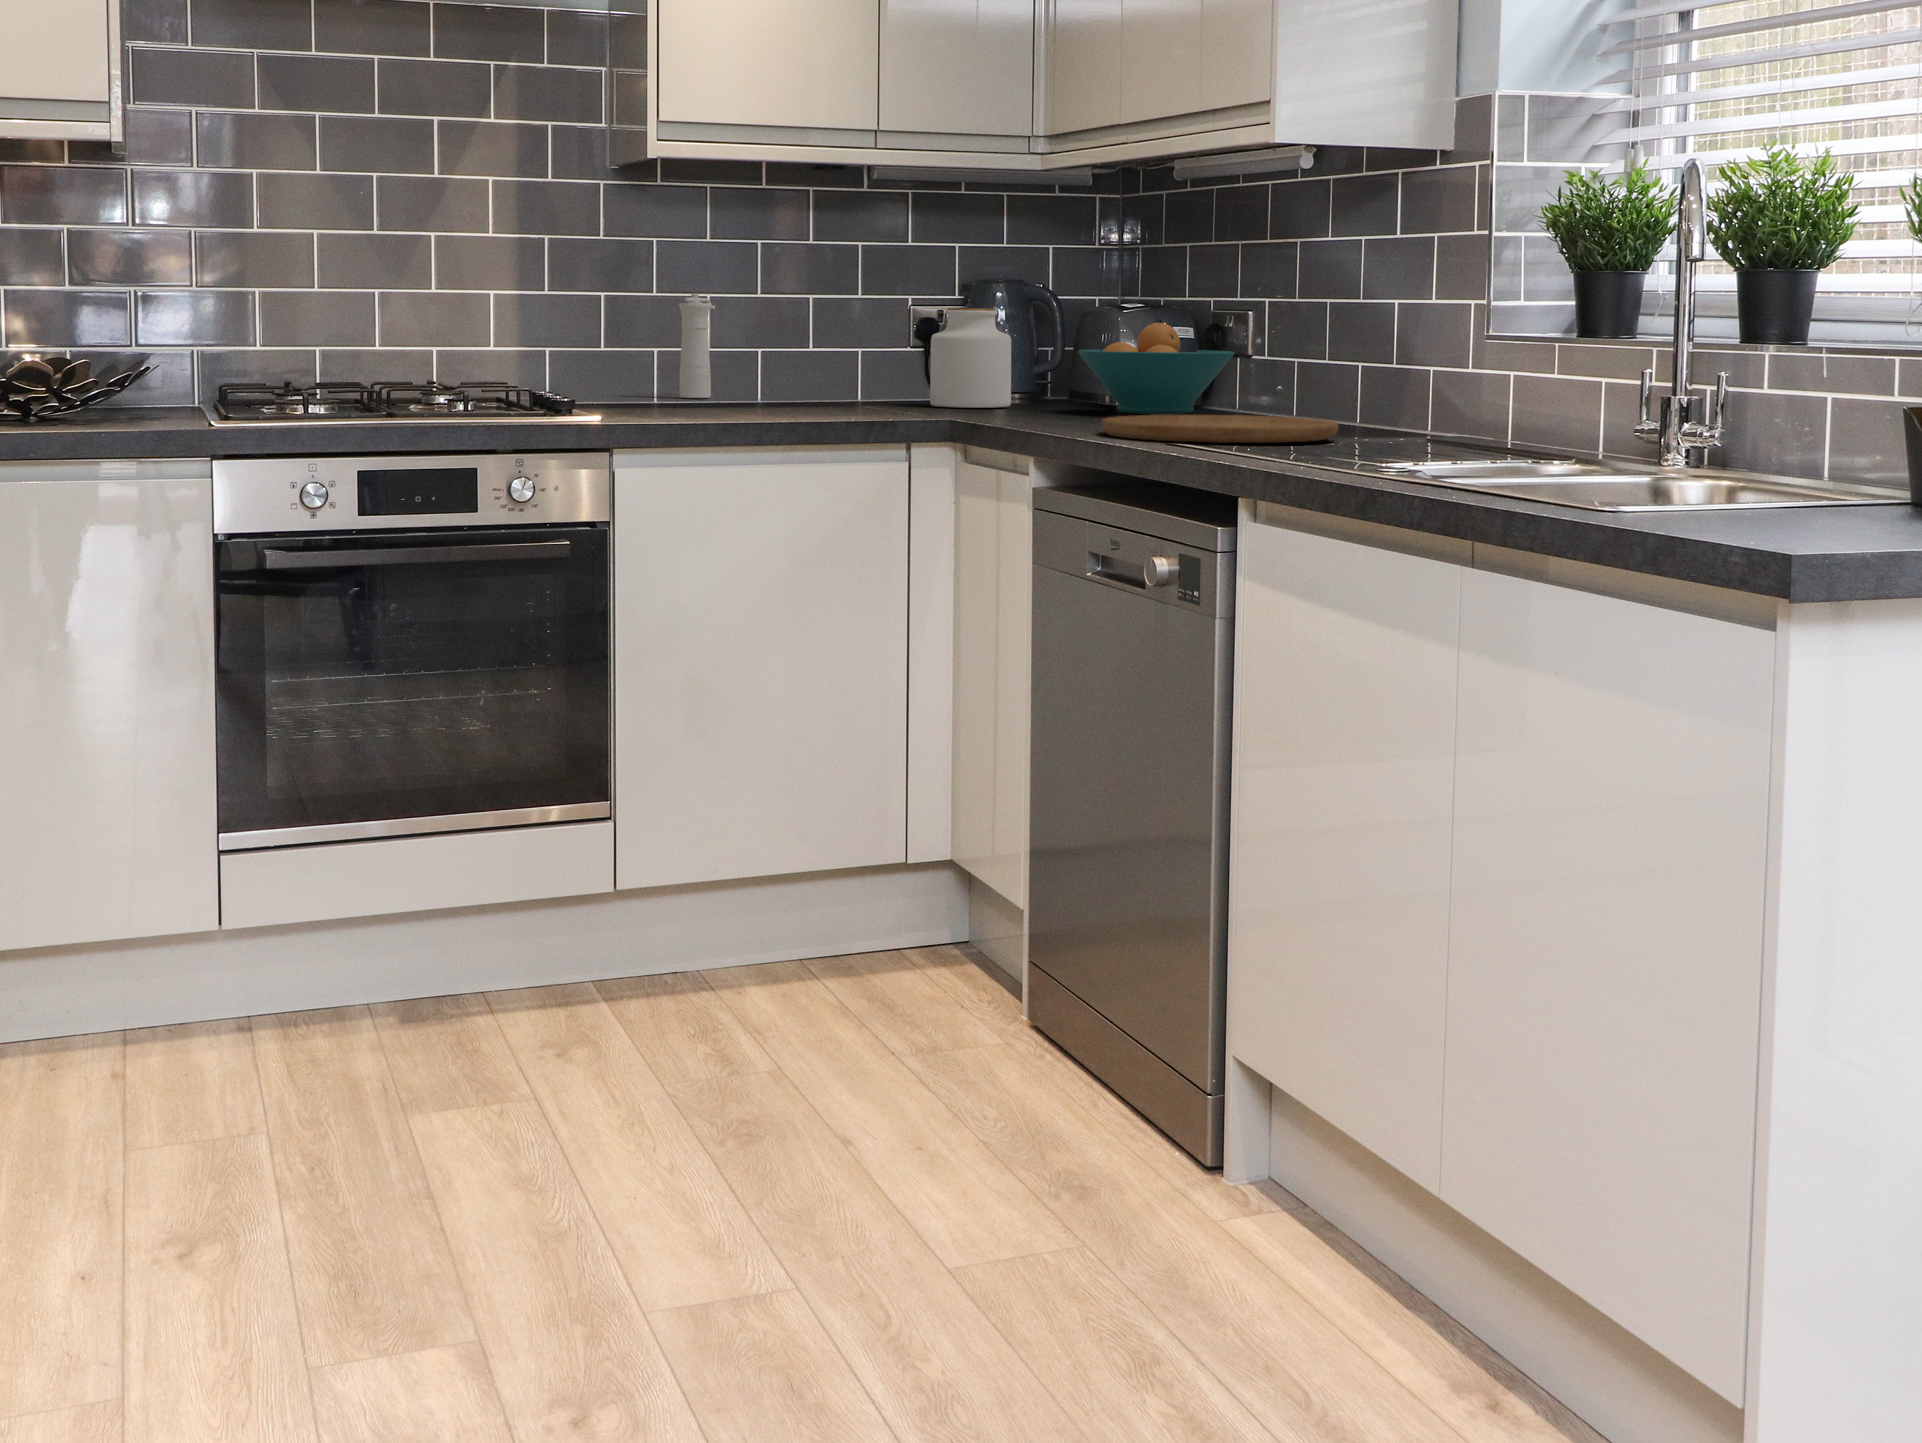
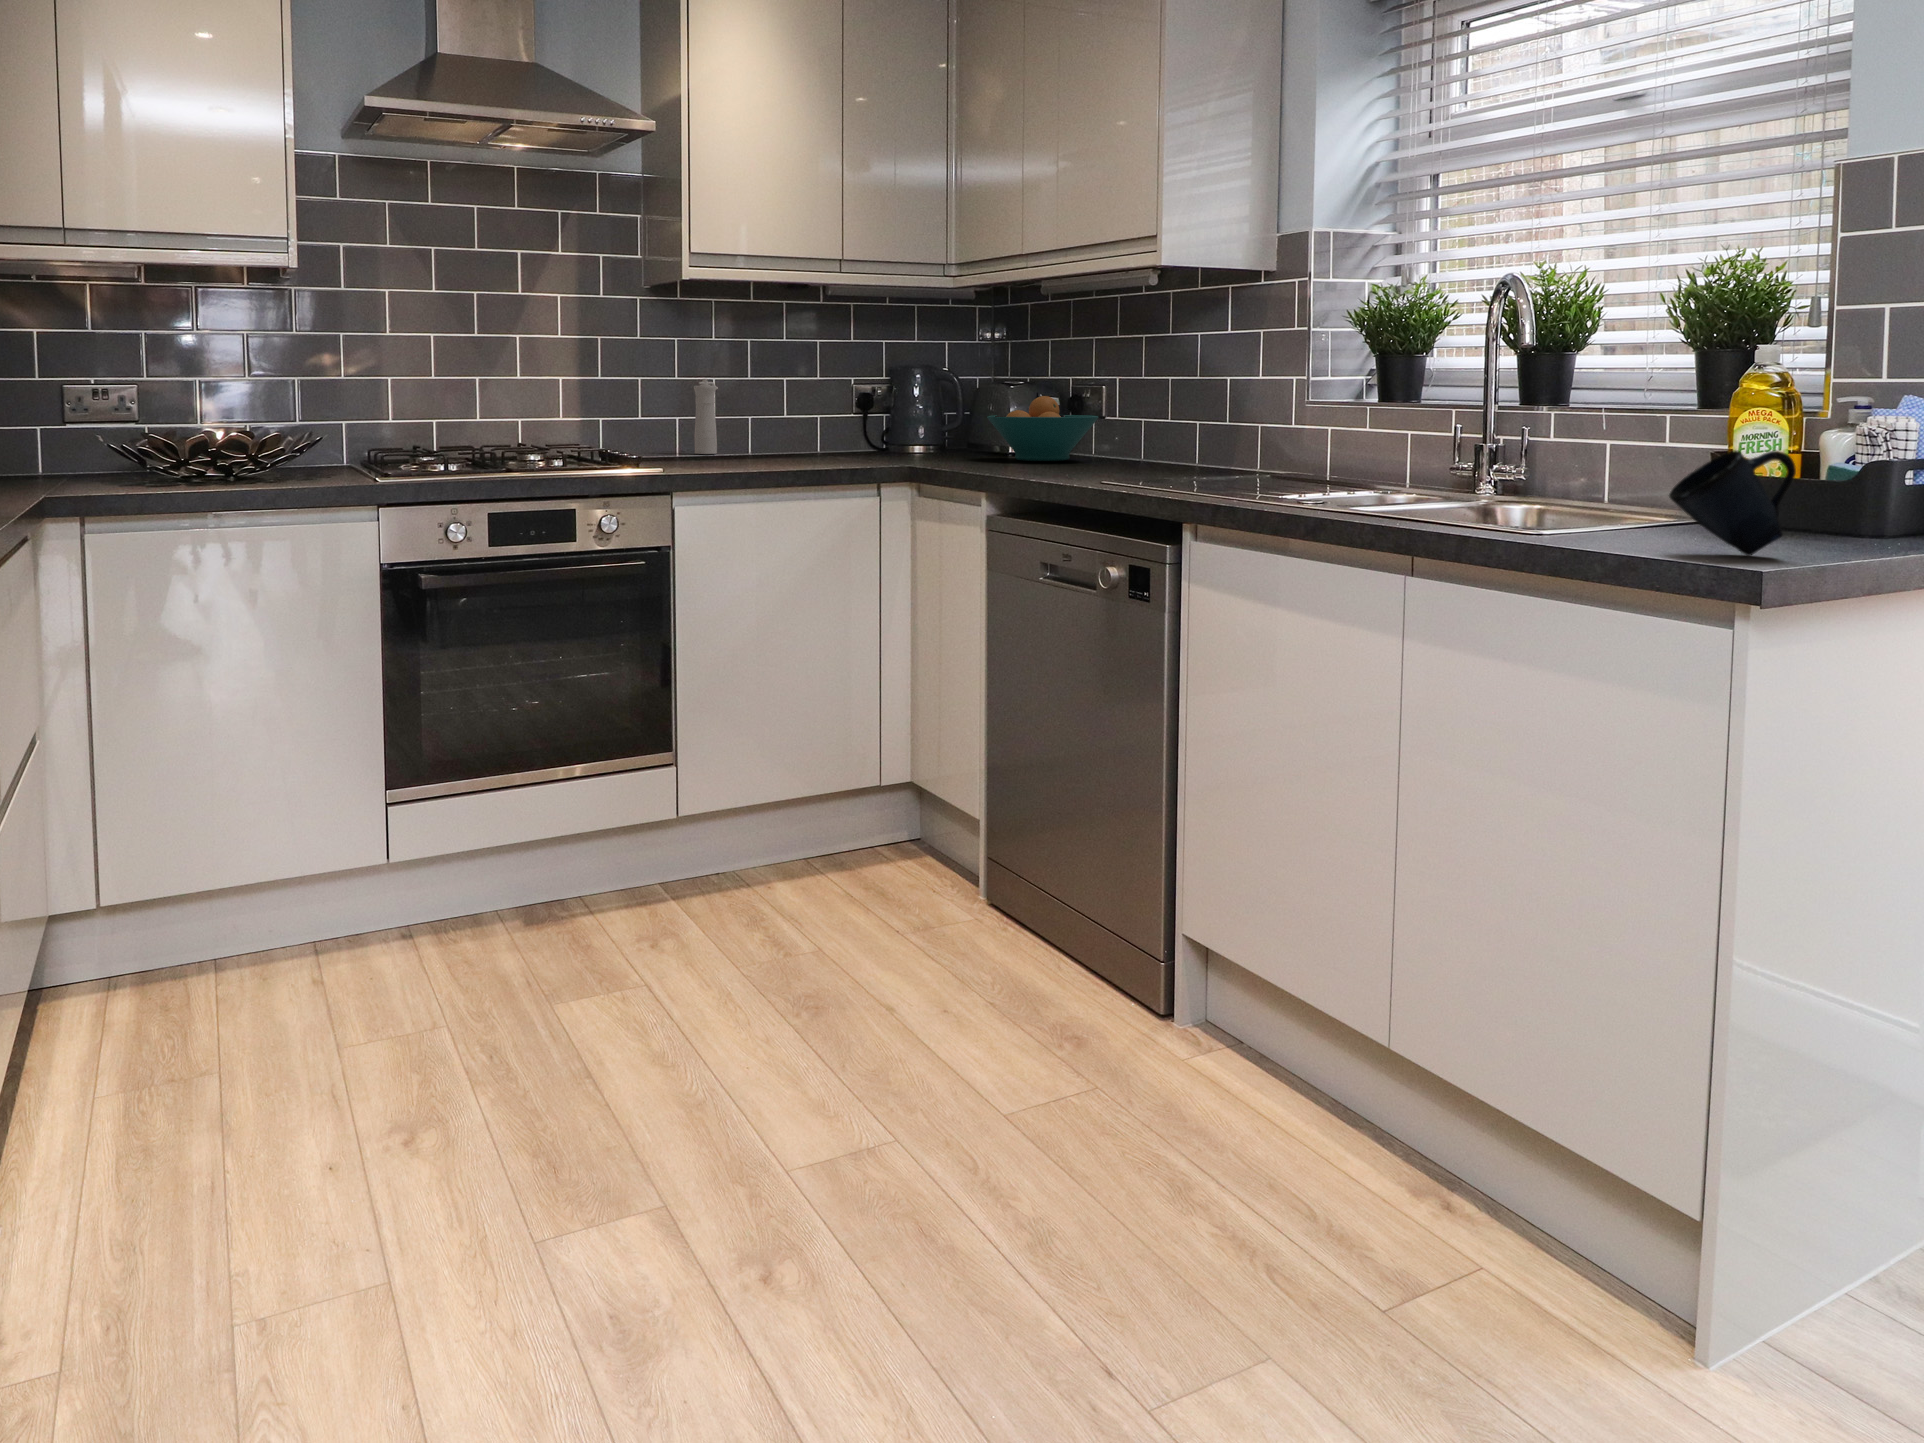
jar: present [930,308,1011,408] -> none [878,387,936,458]
mug: none [1741,400,1898,541] -> present [1669,451,1796,556]
cutting board: present [1101,415,1338,443] -> none [1039,462,1211,482]

